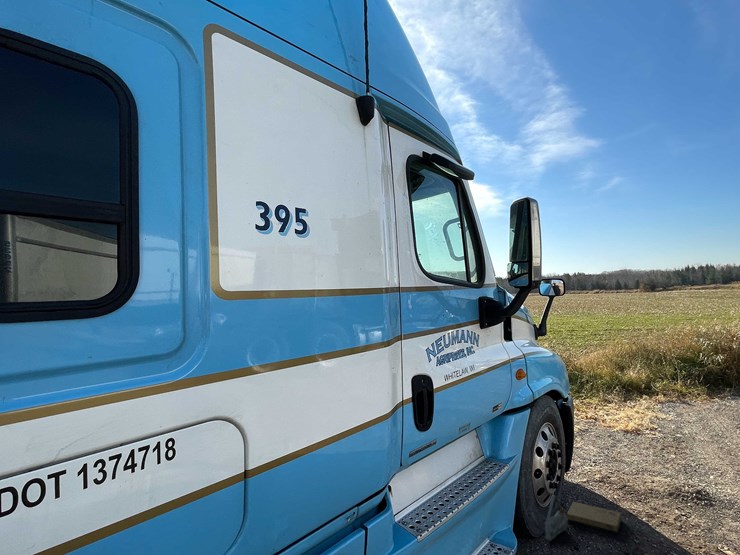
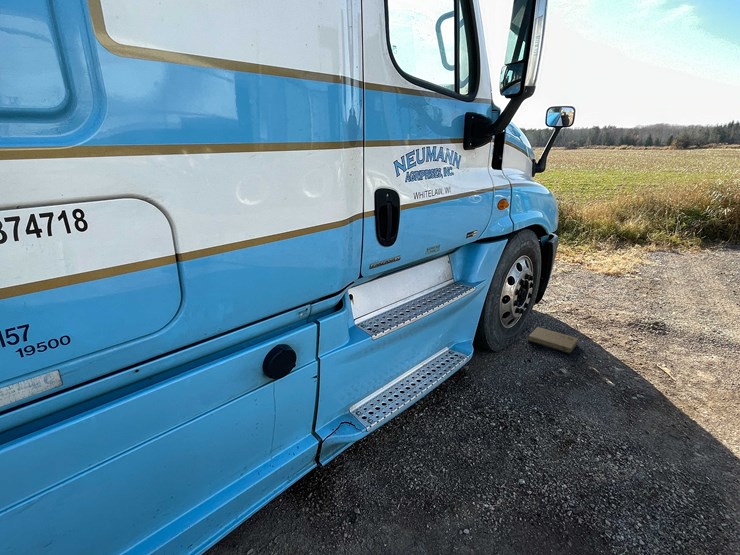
bag: present [545,495,568,541] -> none [504,319,528,355]

